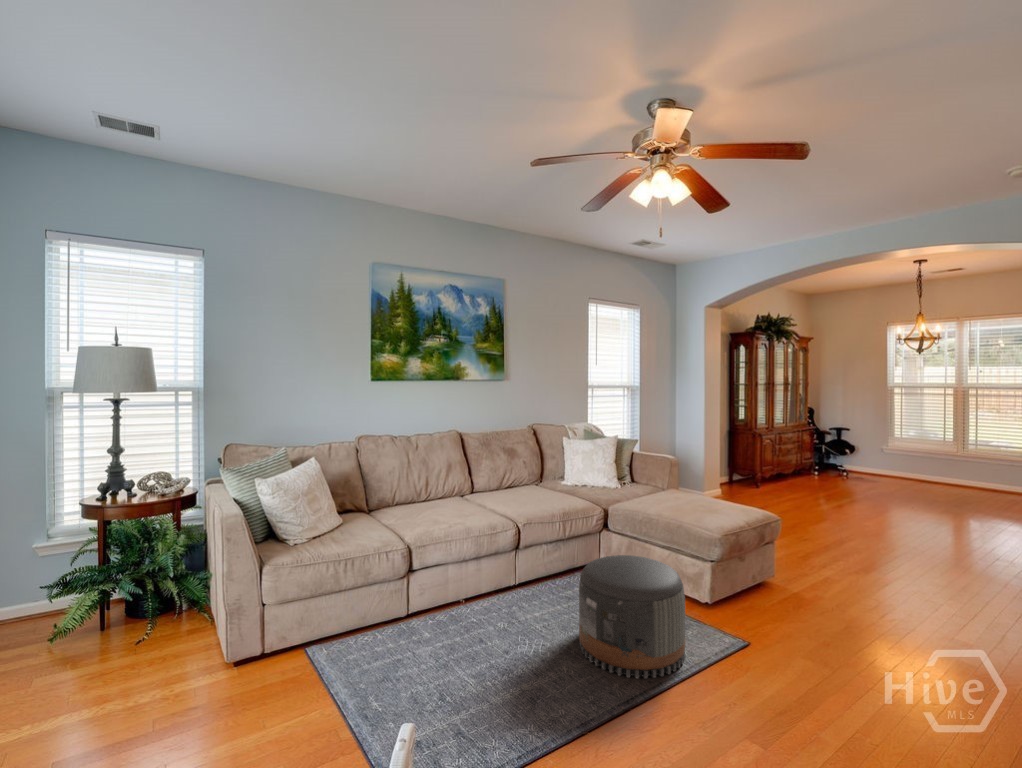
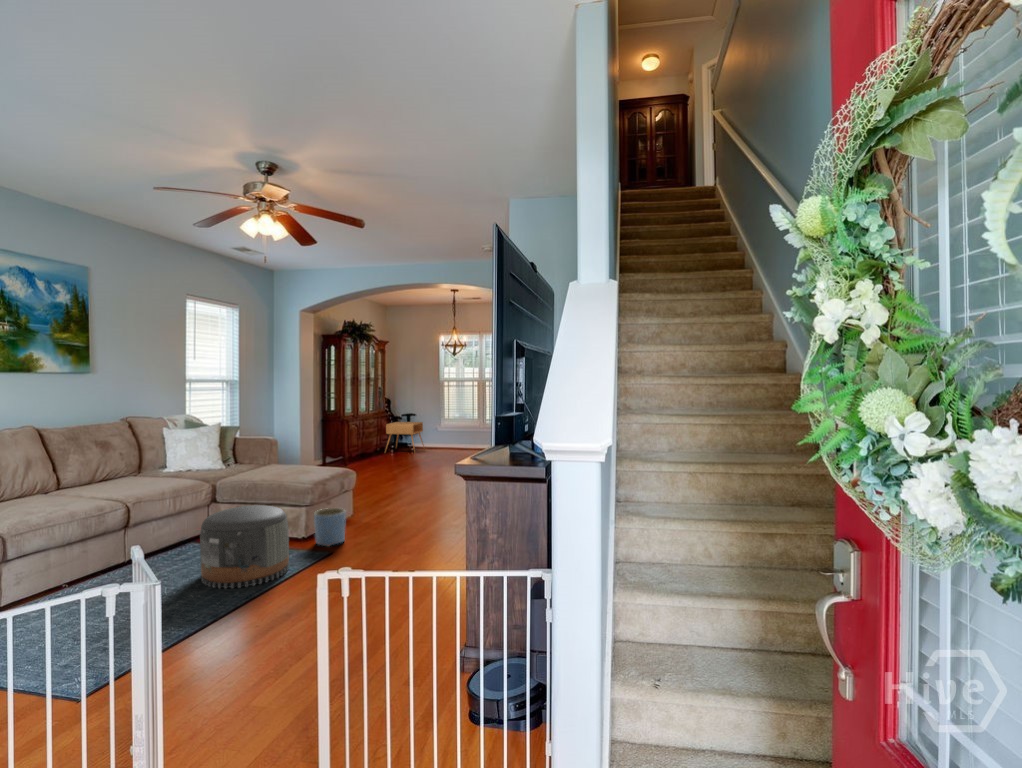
side table: none [806,436,865,480] -> present [385,422,425,452]
planter: none [721,571,767,630] -> present [314,508,346,546]

